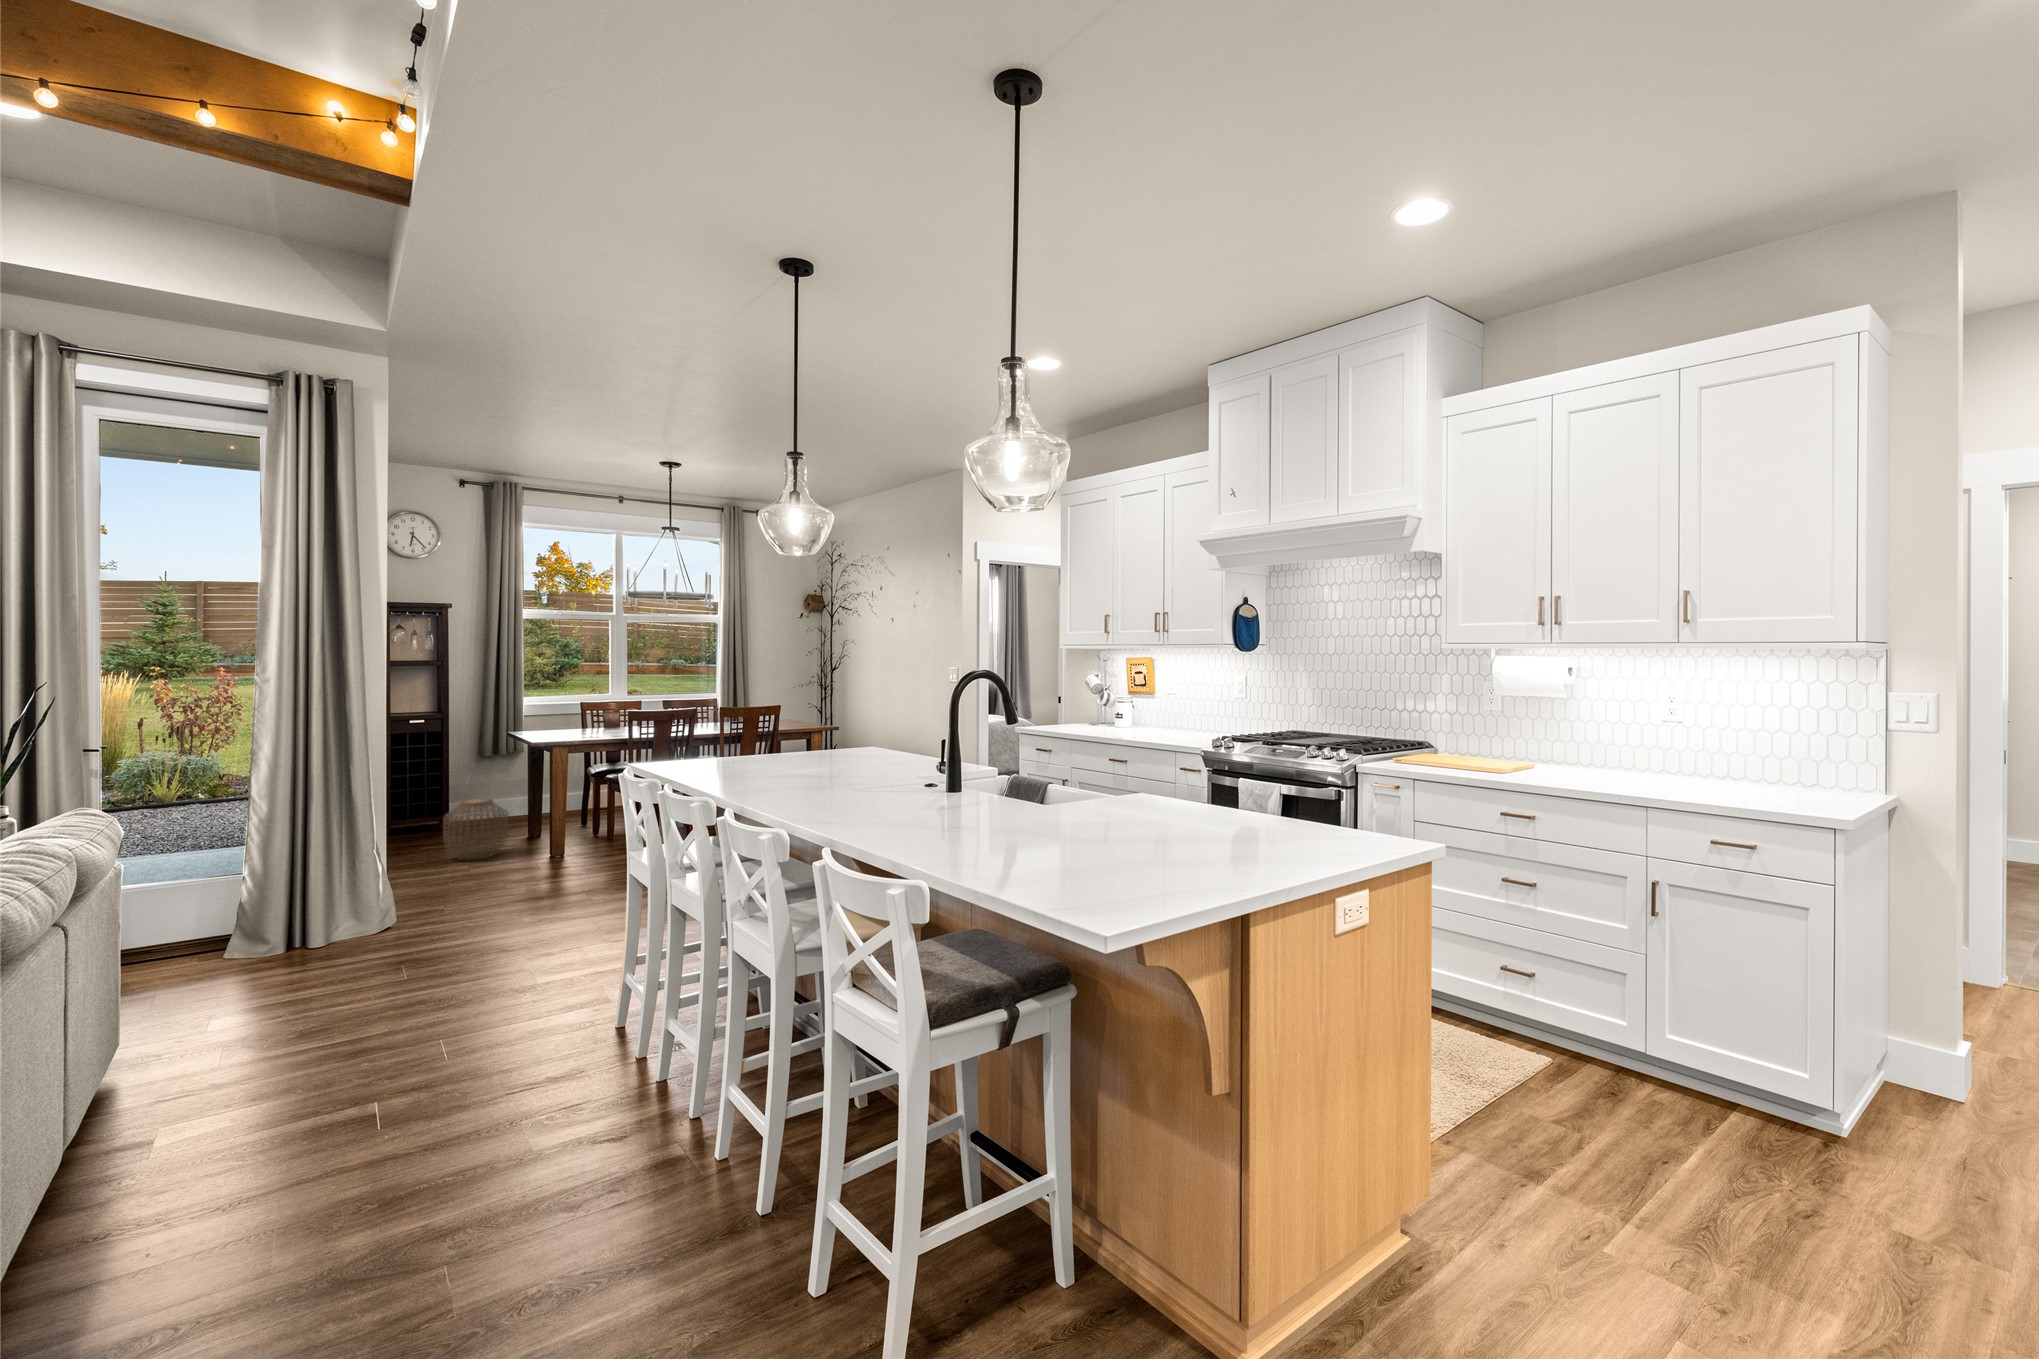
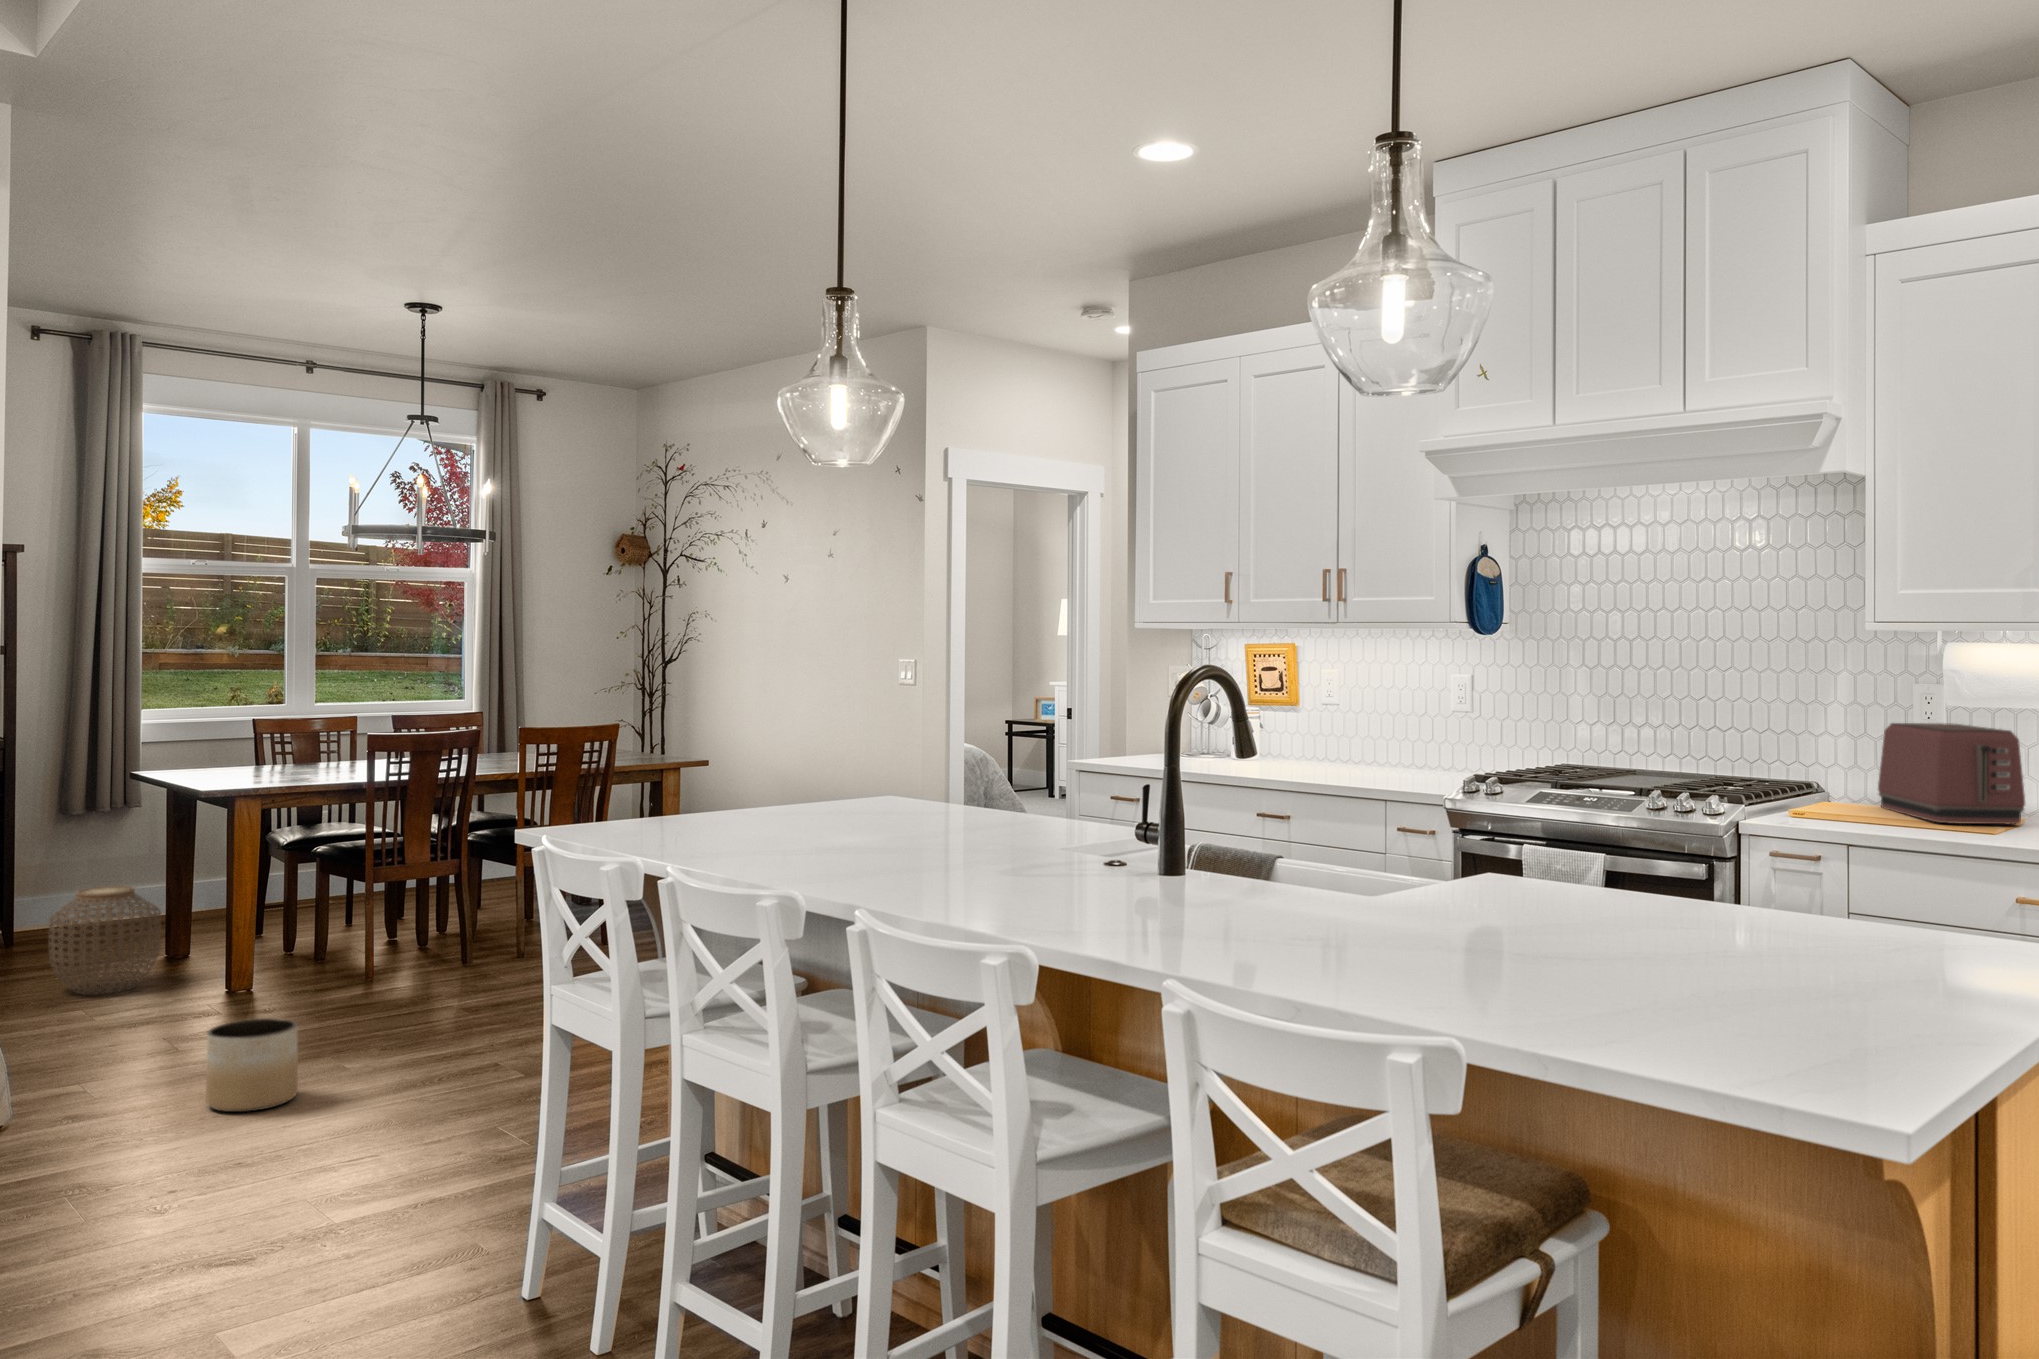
toaster: none [1453,705,1528,768] -> present [1878,723,2025,824]
planter: none [491,875,545,929] -> present [206,1018,298,1112]

